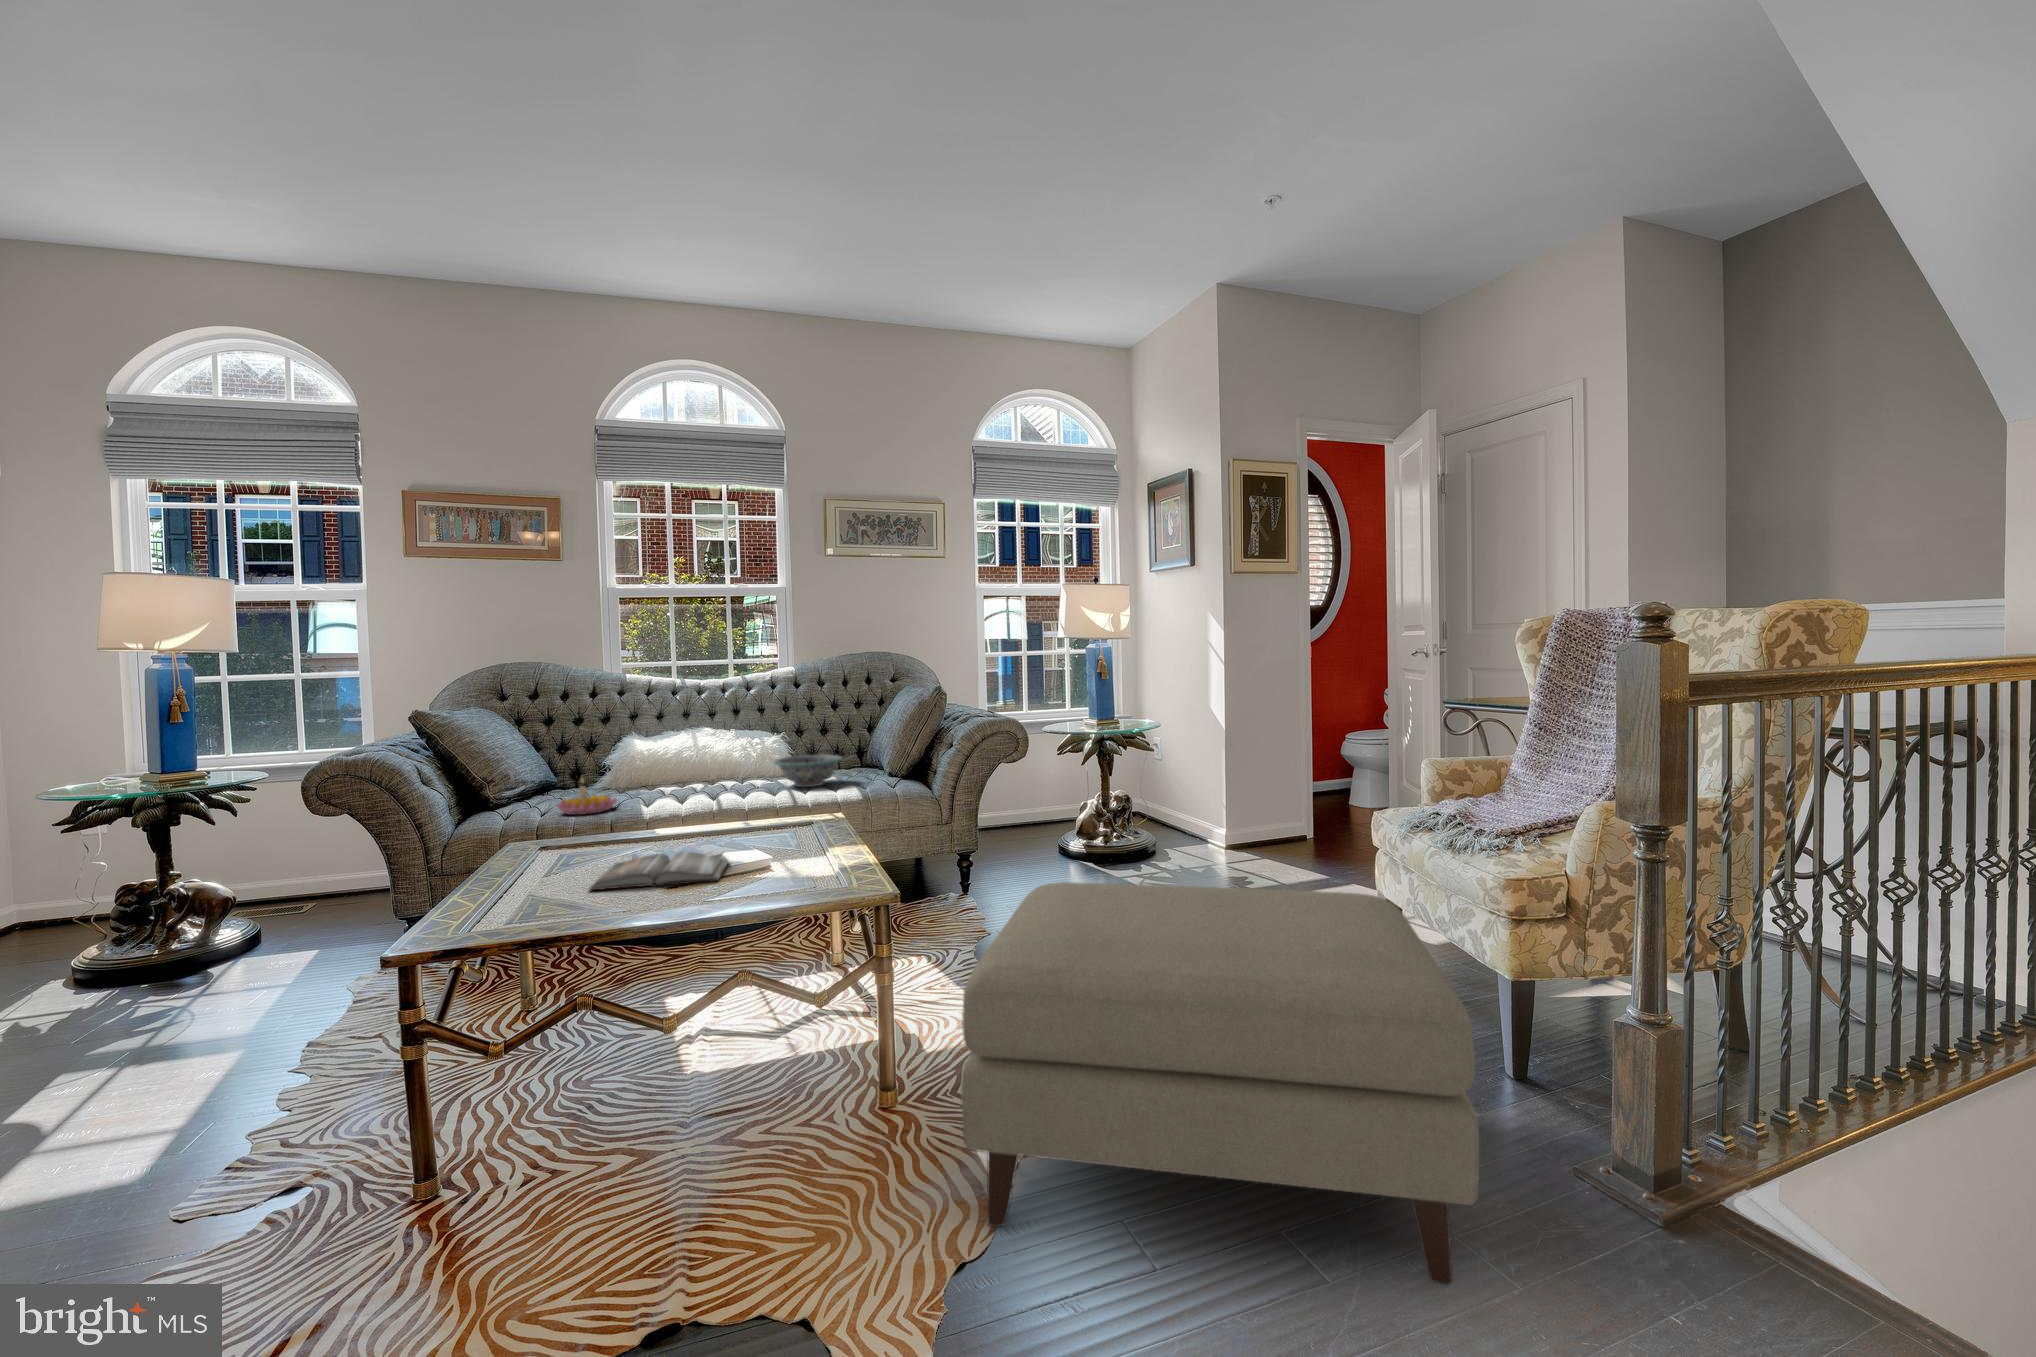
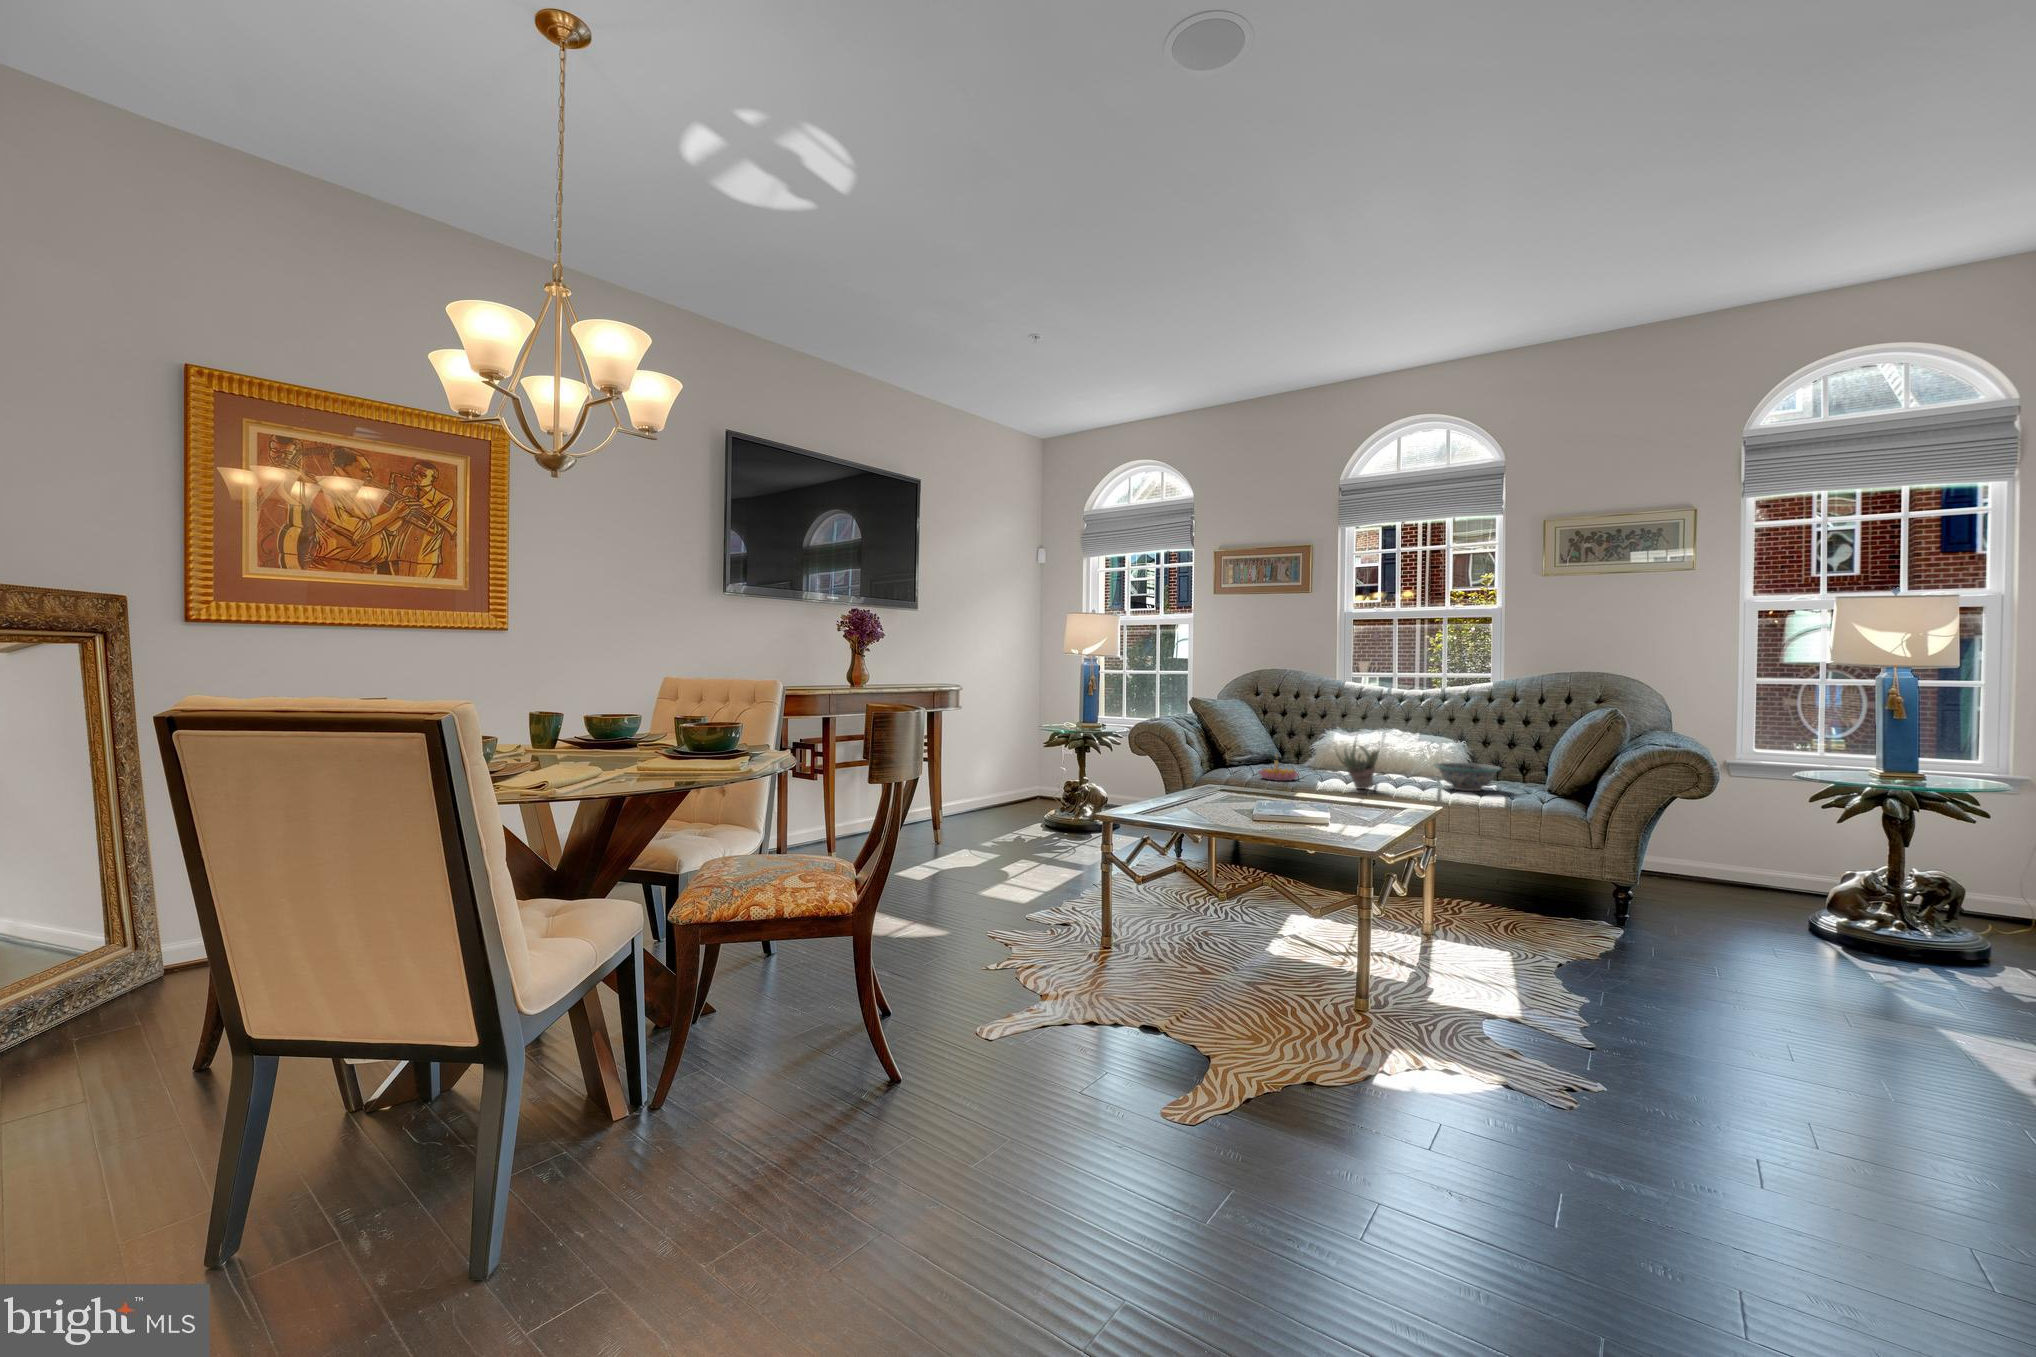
succulent plant: none [670,738,733,806] -> present [1326,738,1379,789]
hardback book: present [588,852,728,890] -> none [1207,801,1304,822]
ottoman: present [961,882,1479,1285] -> none [1338,876,1892,1266]

